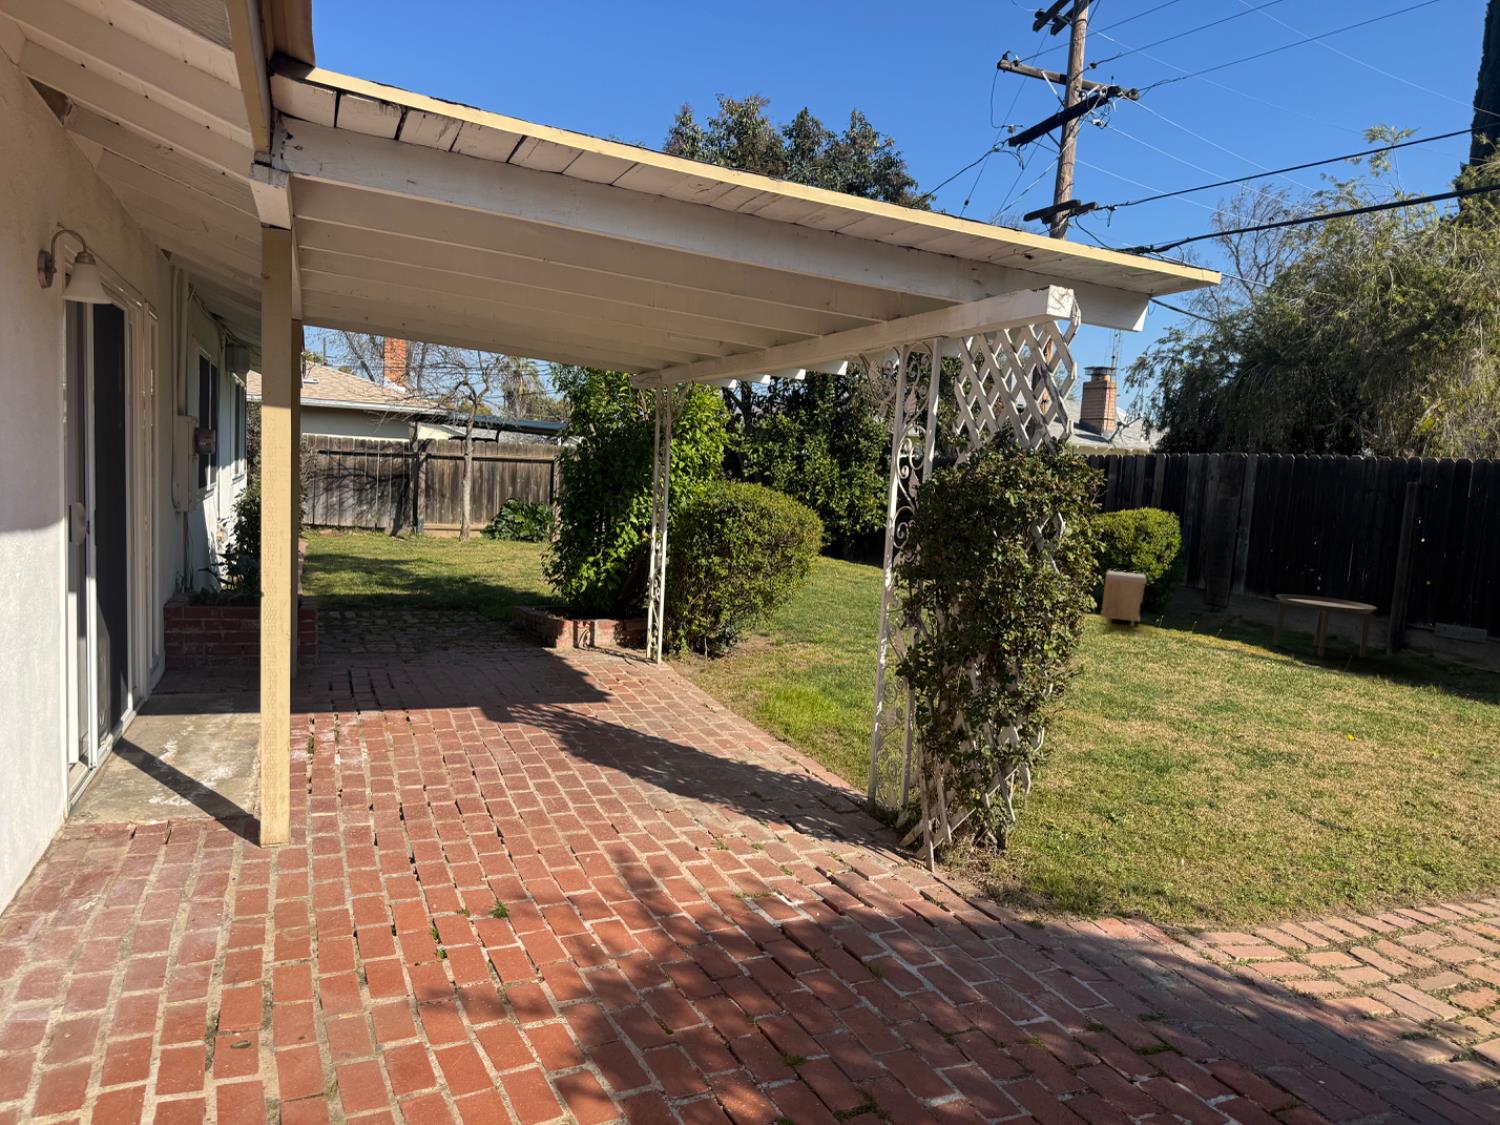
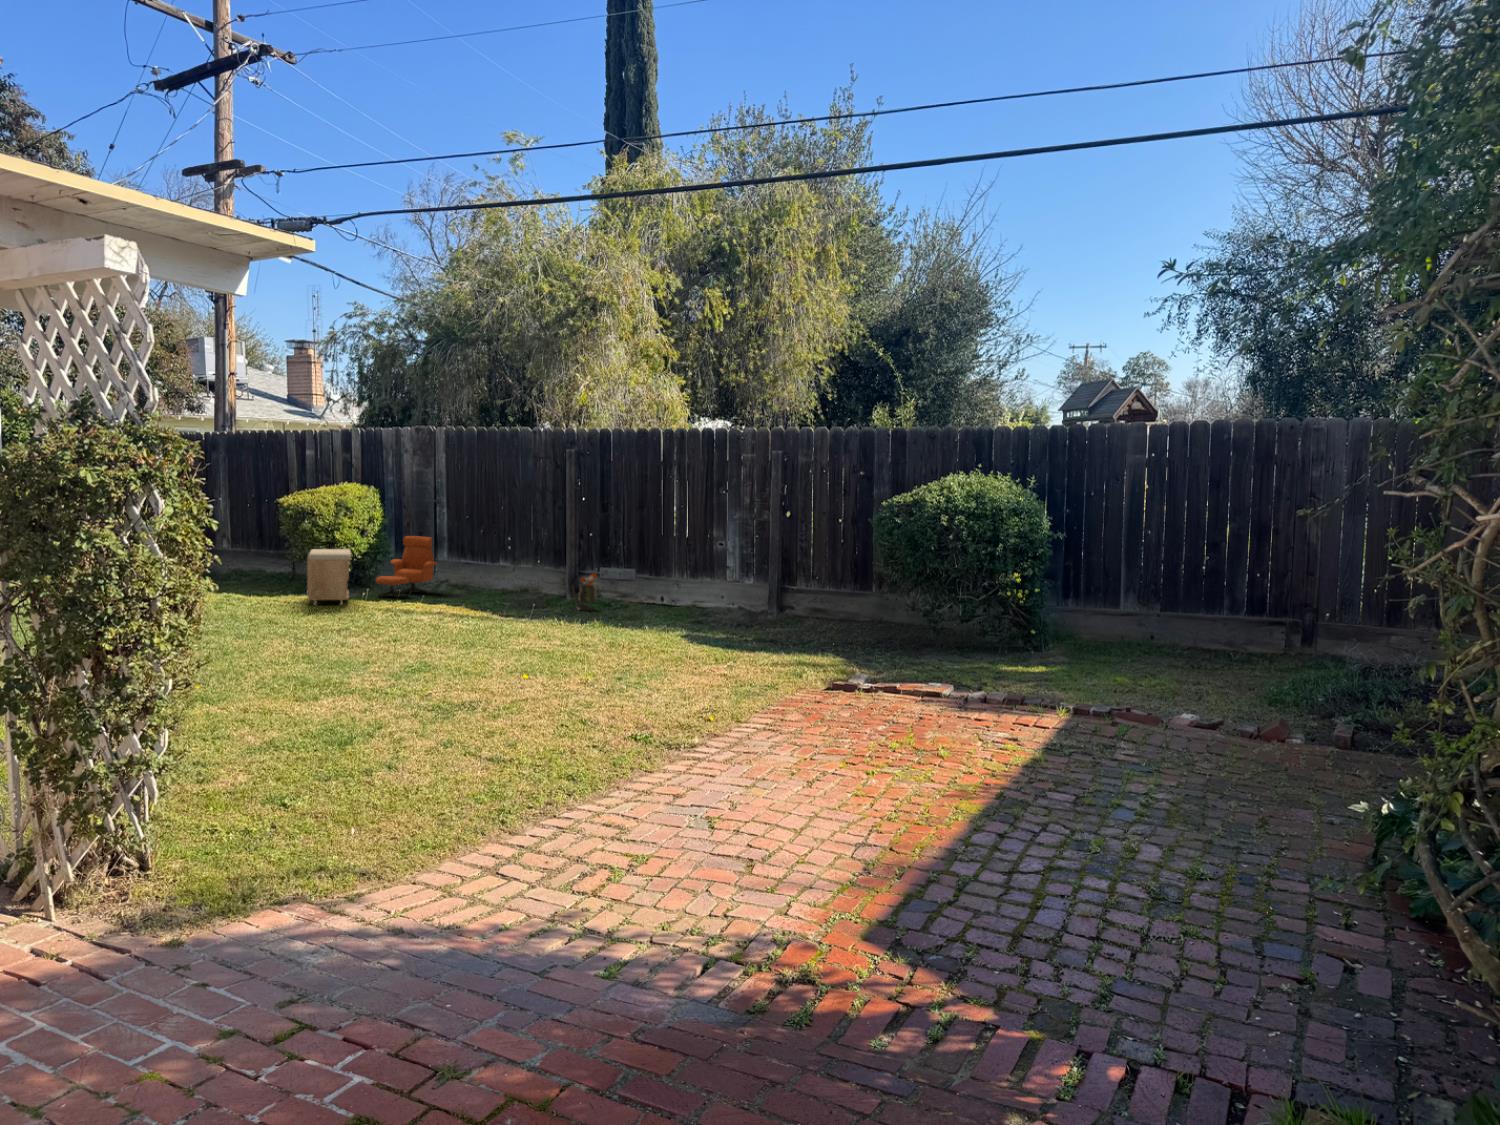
lounge chair: none [1166,565,1233,626] -> present [376,536,437,597]
round table: present [1274,594,1377,658] -> none [472,556,553,610]
watering can: none [1400,628,1440,672] -> present [572,574,597,611]

